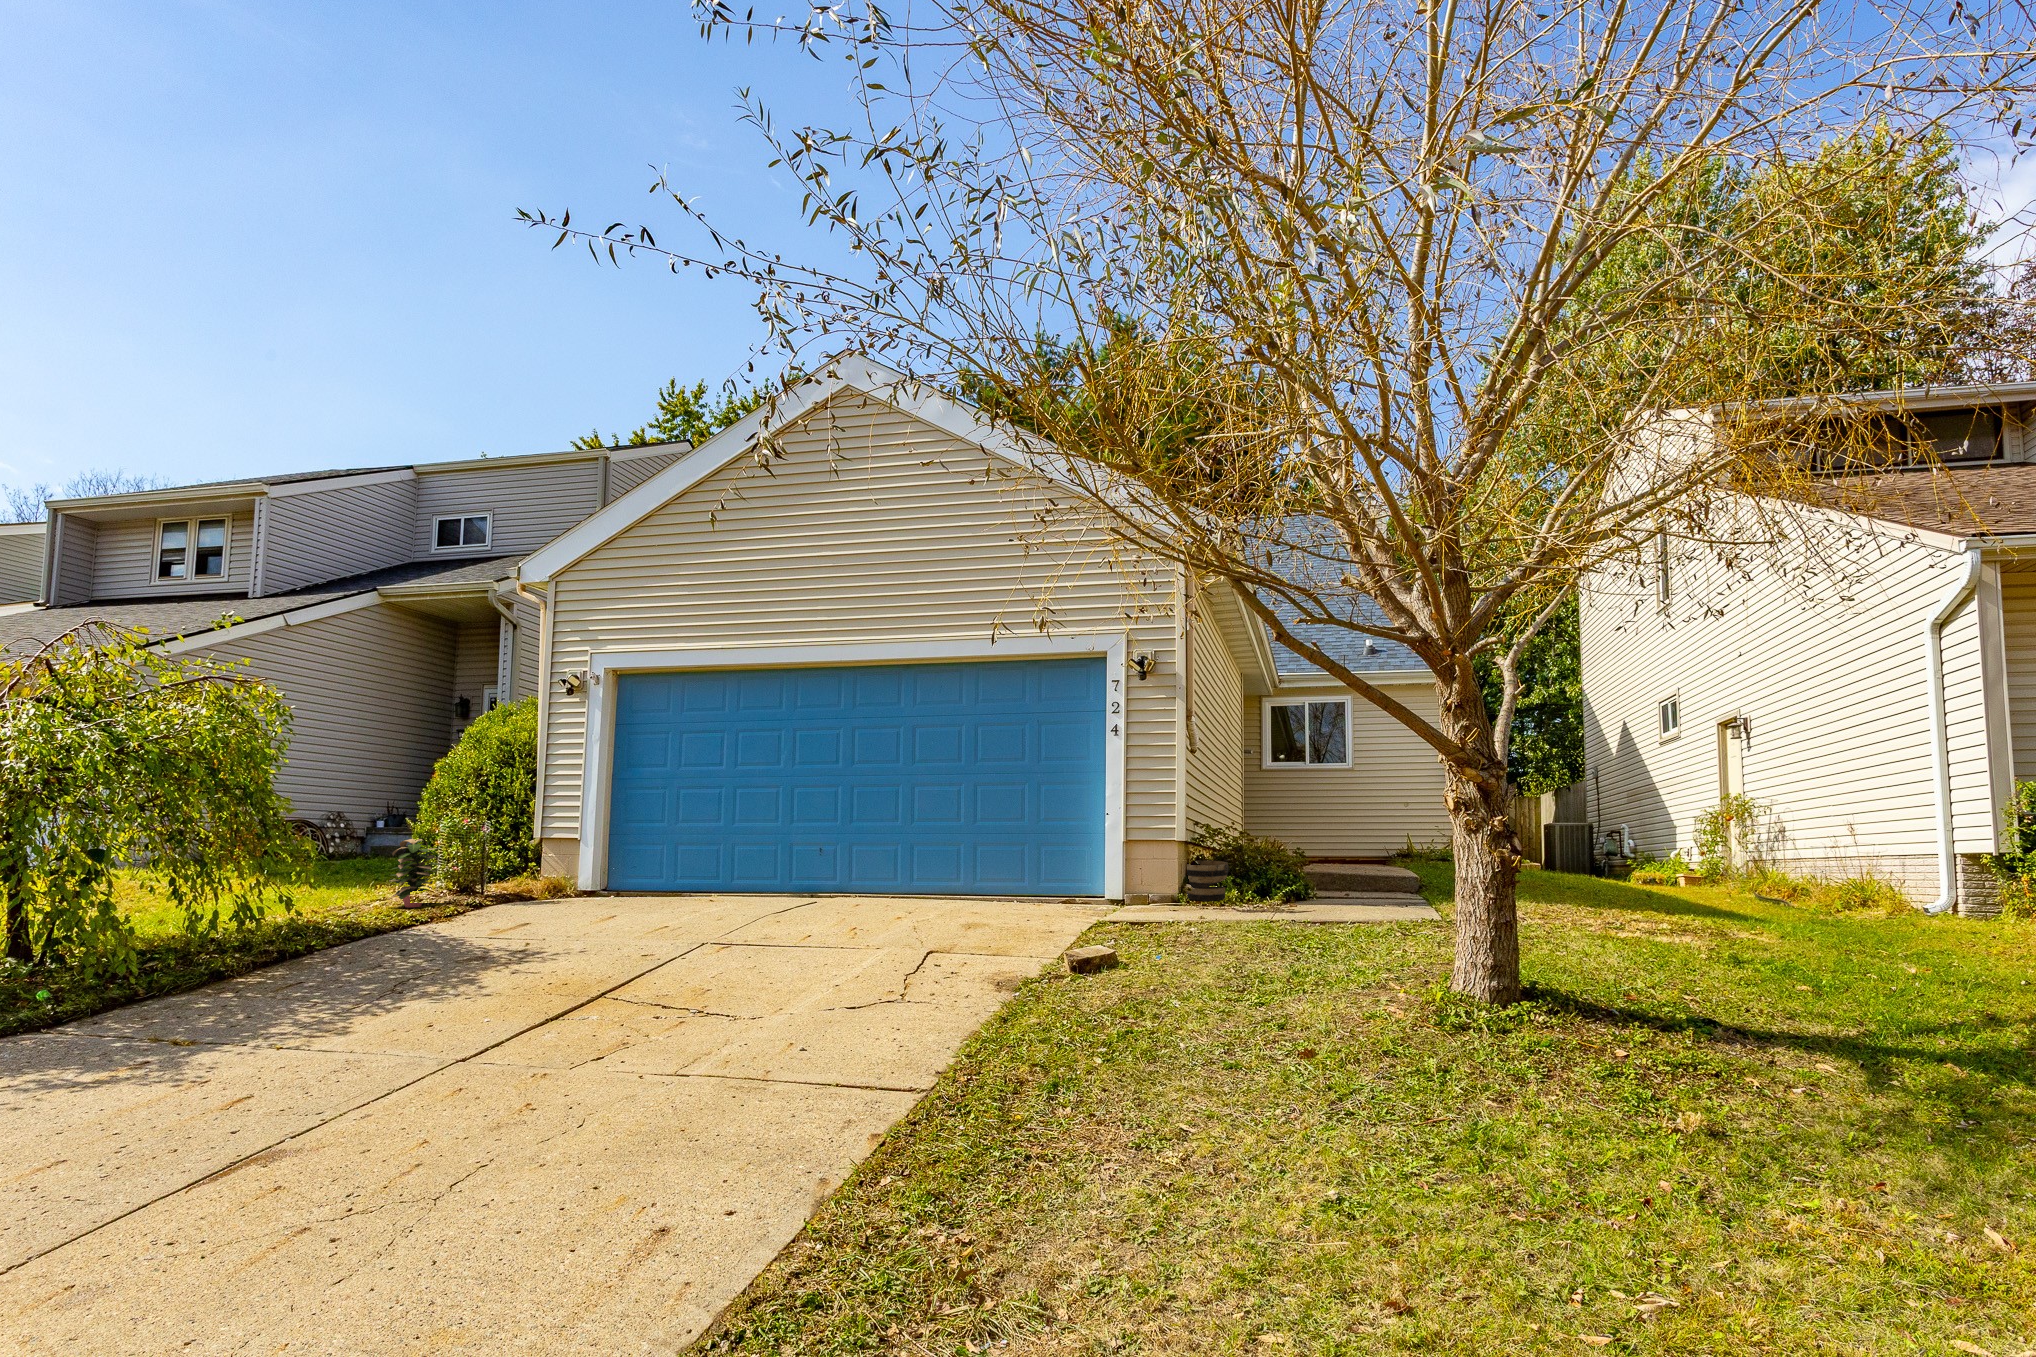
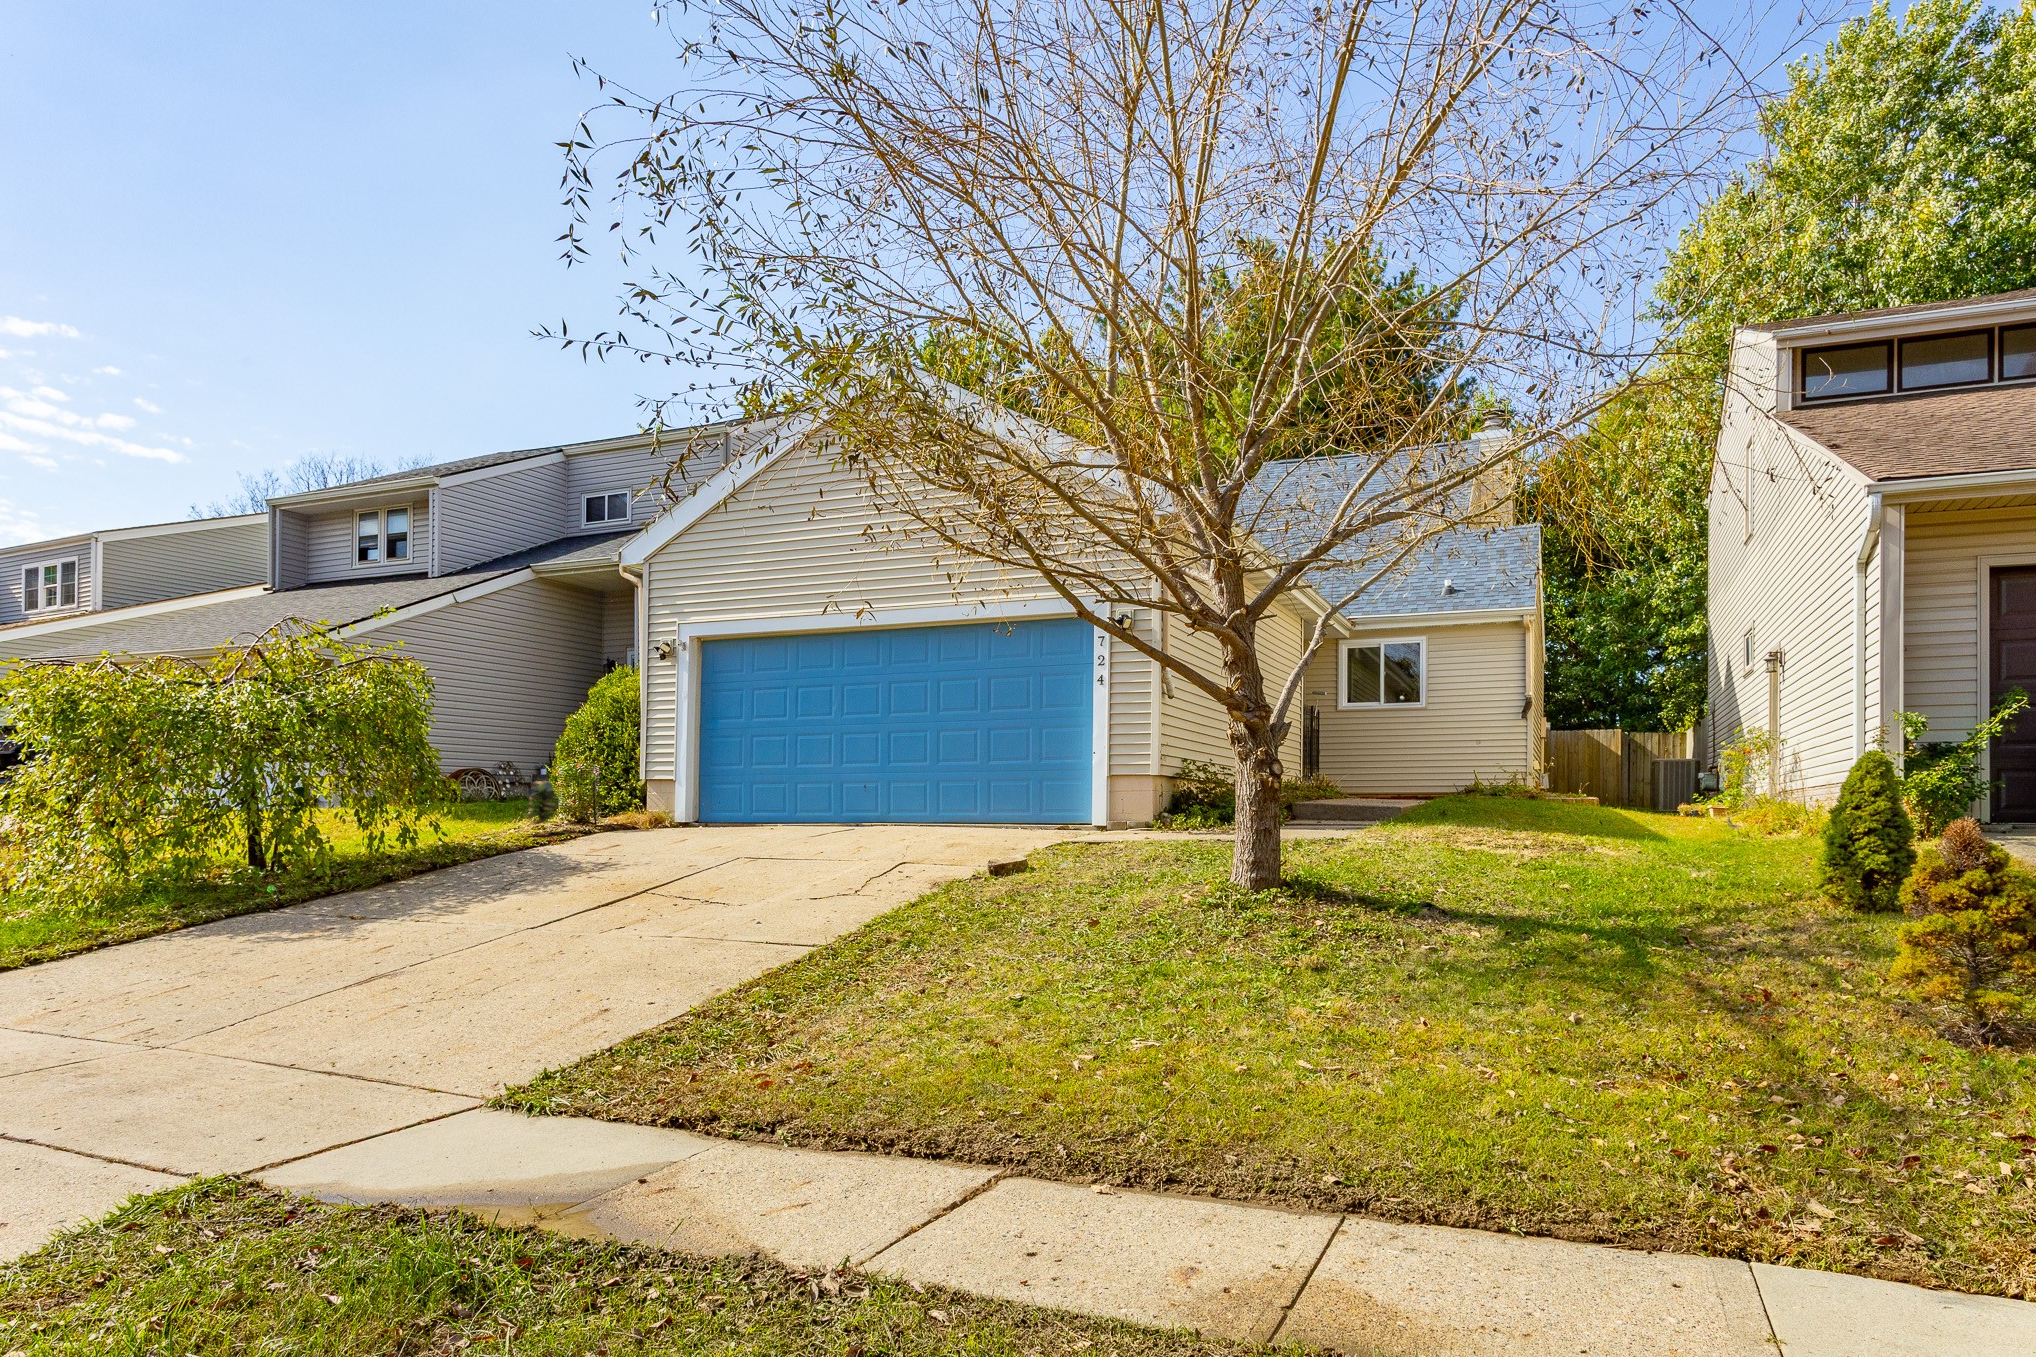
bucket: present [1187,860,1229,901] -> none [1161,792,1201,827]

